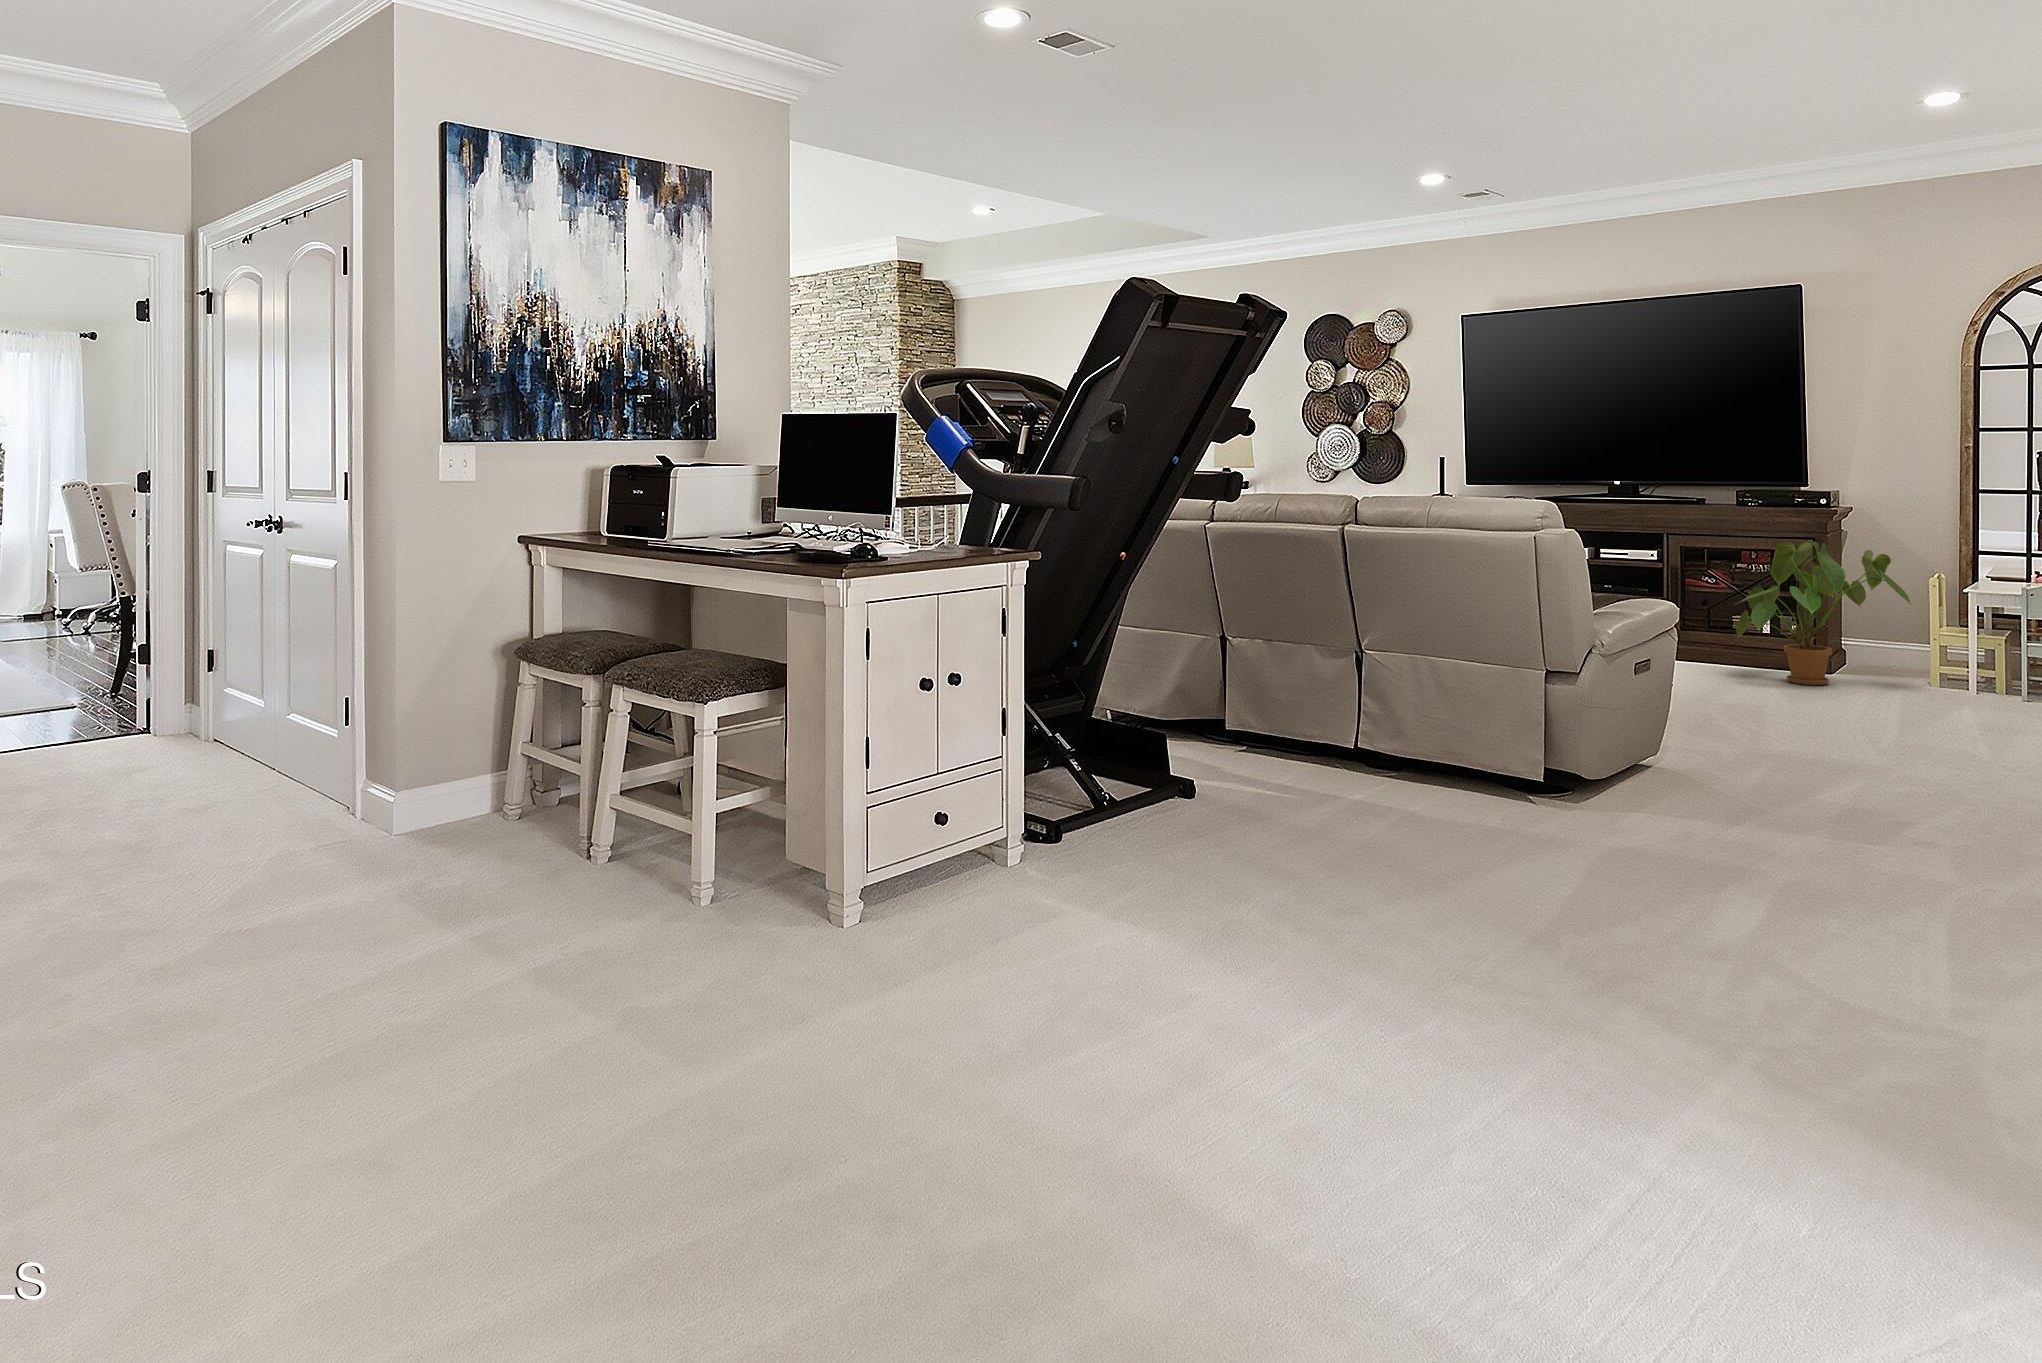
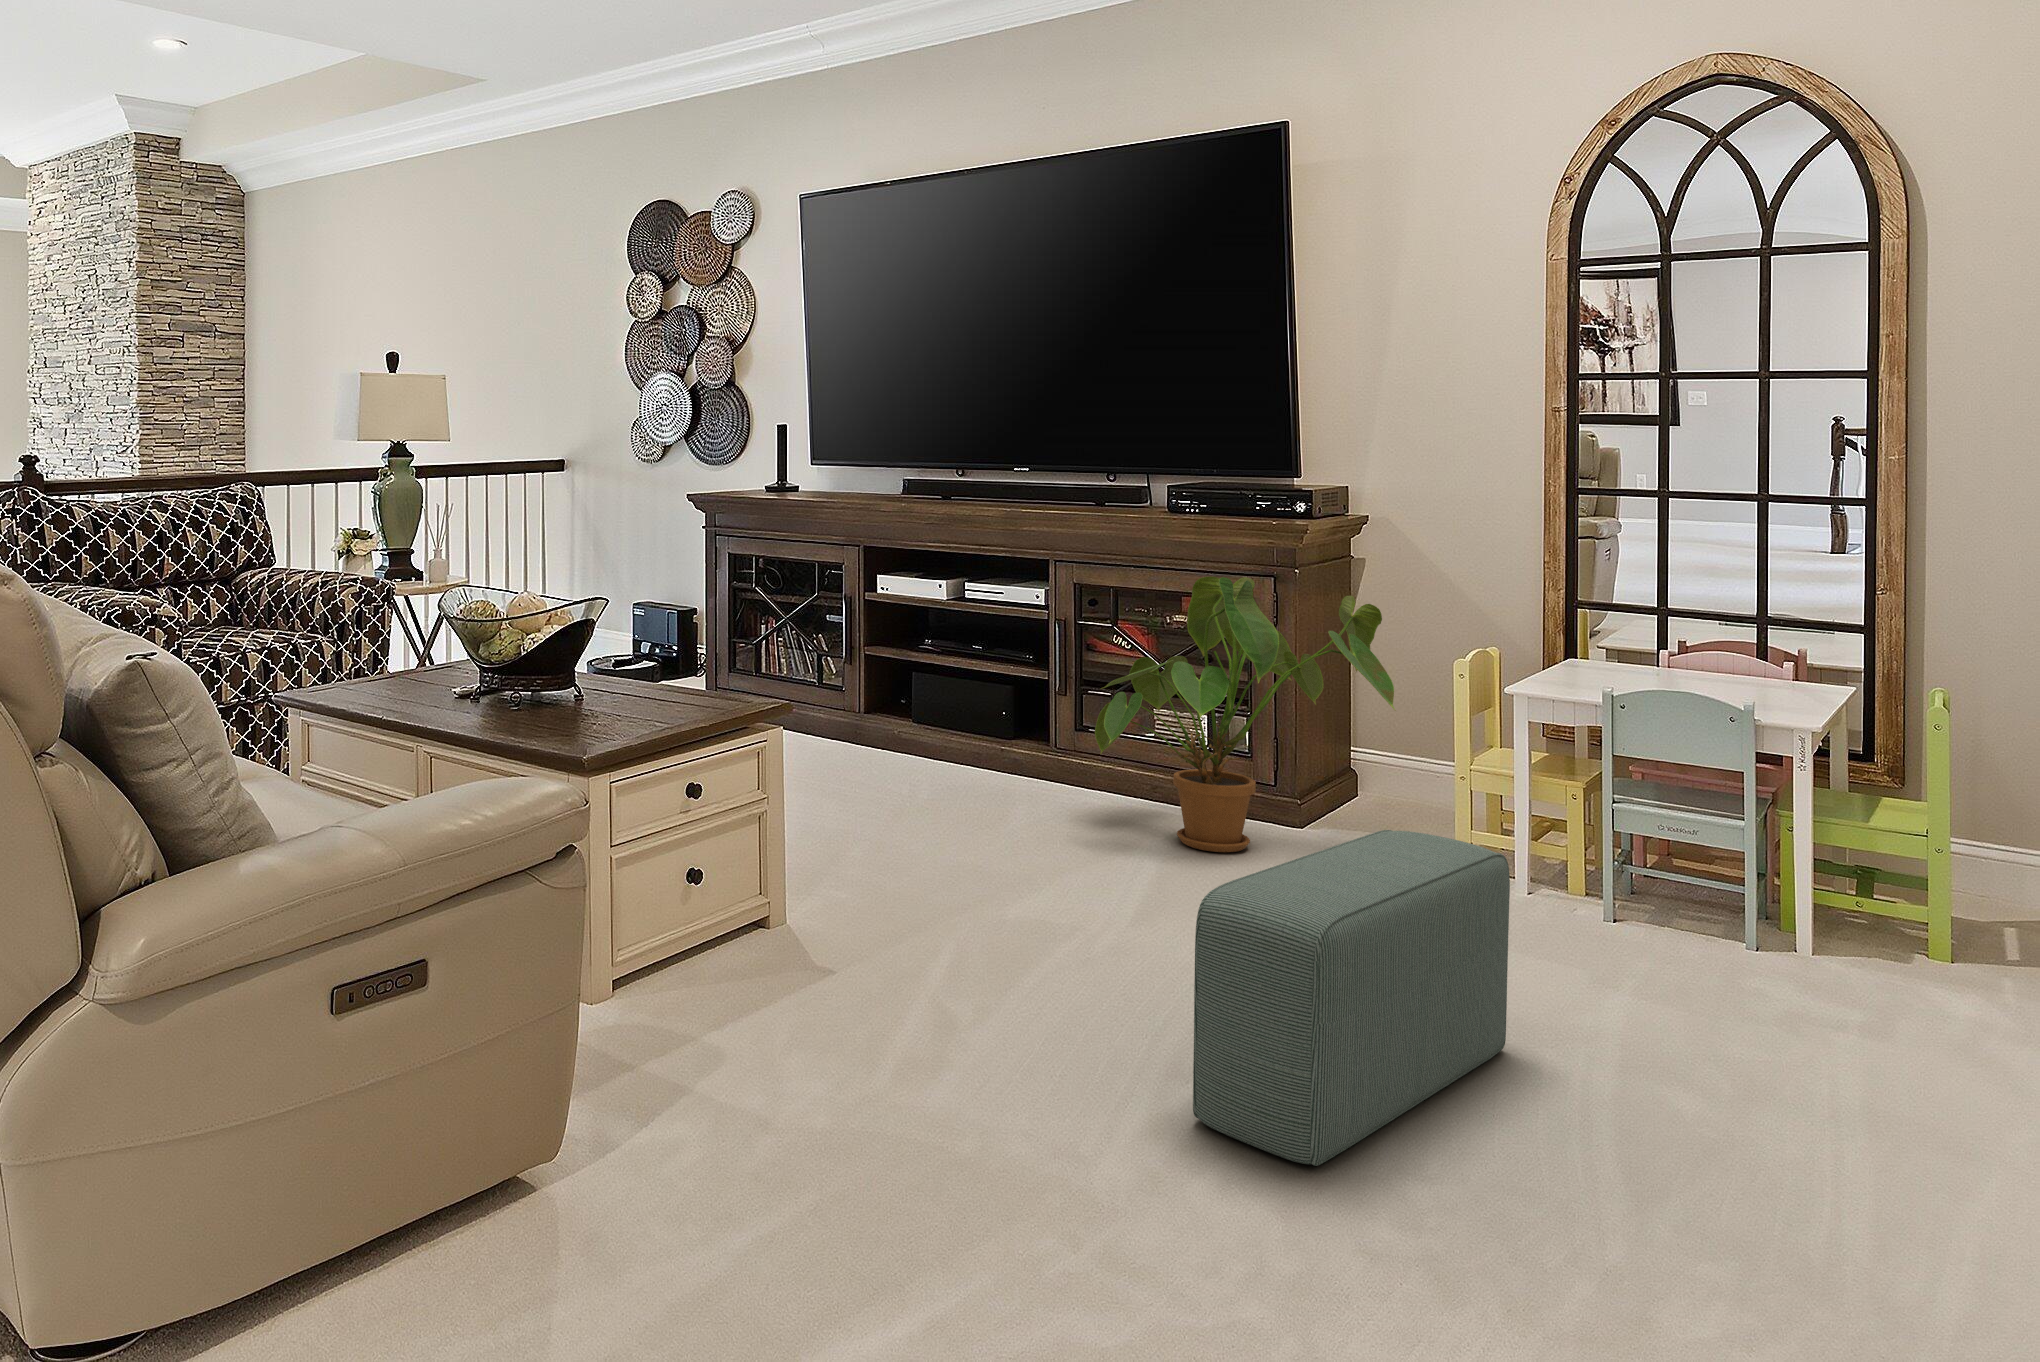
pouf: none [1917,649,2024,765] -> present [1193,830,1510,1166]

